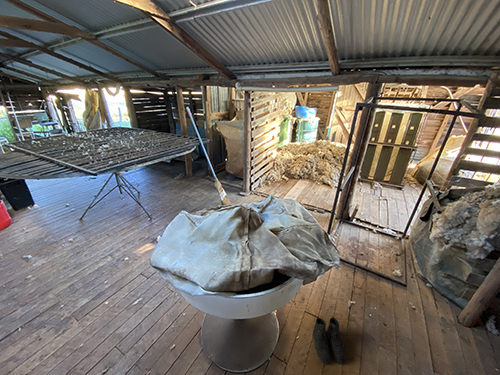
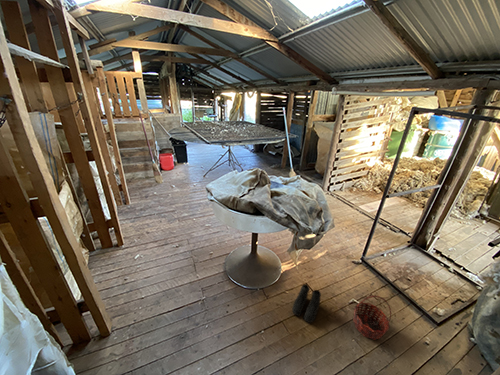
basket: none [363,294,402,339] -> present [353,296,391,340]

